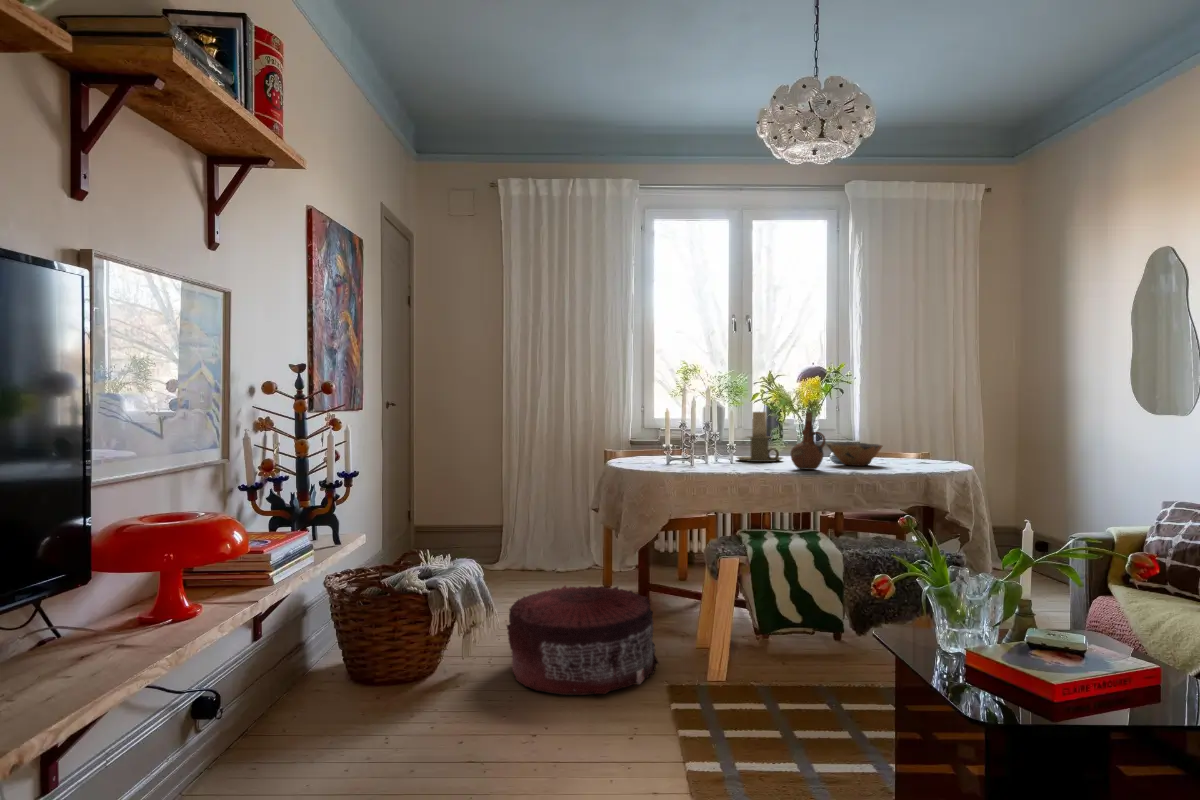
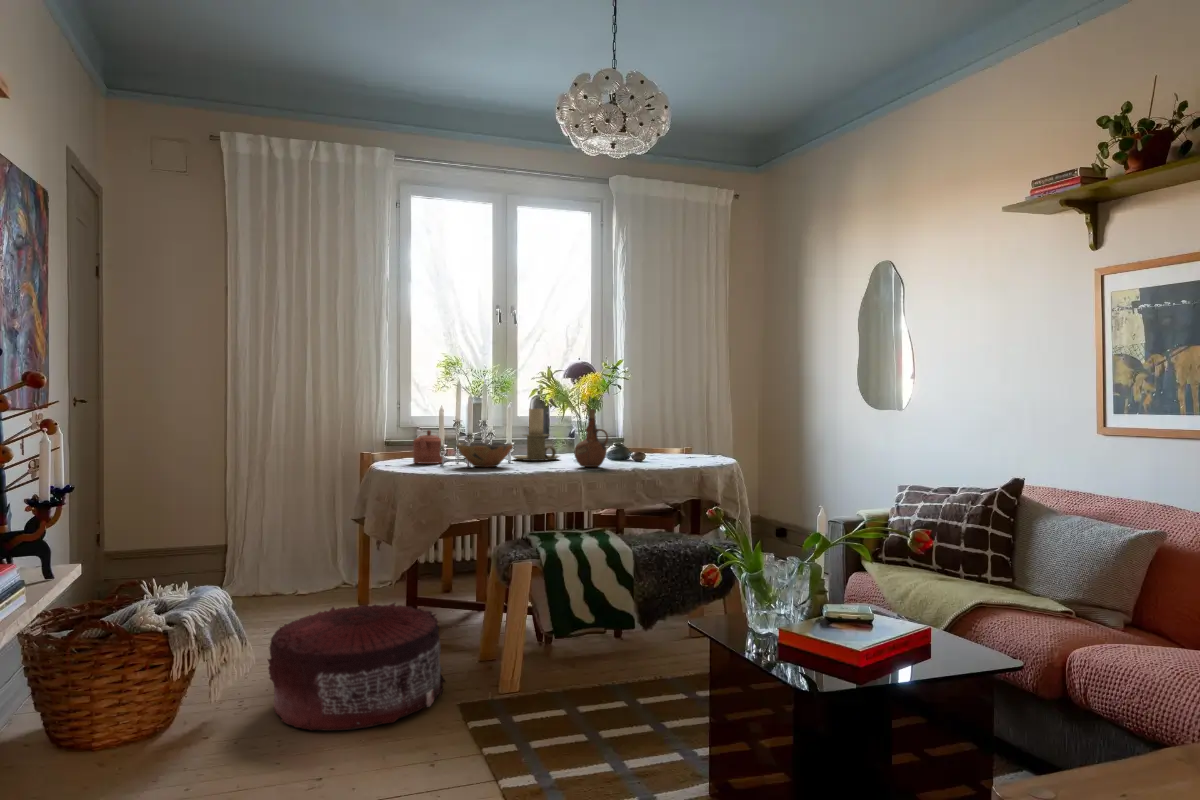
teapot: none [643,431,670,462] -> present [413,430,443,464]
bowl: present [827,443,883,466] -> present [456,443,513,467]

